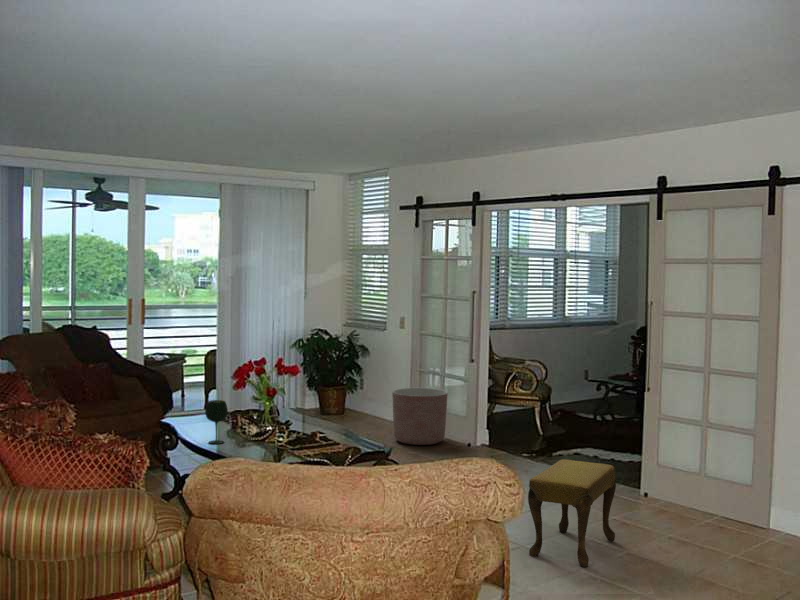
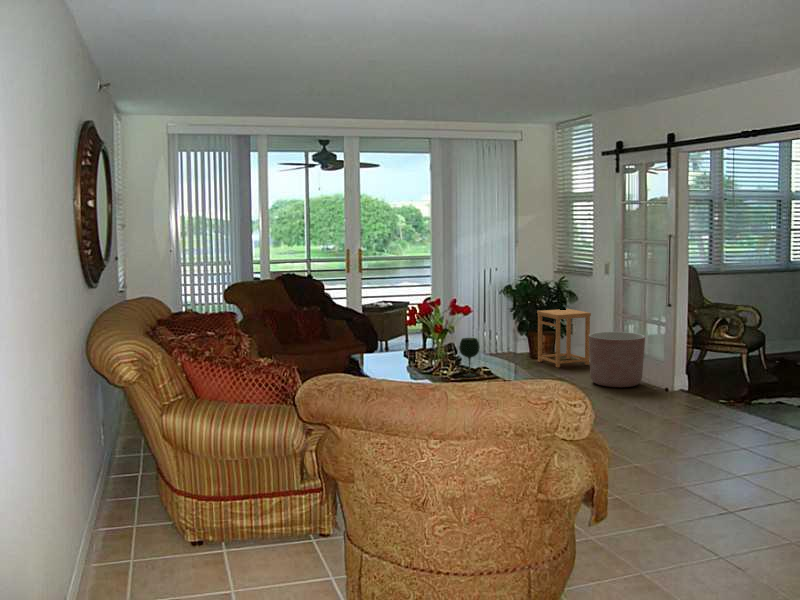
side table: none [331,365,386,426] -> present [537,309,591,368]
wine glass: present [205,400,228,444] -> present [459,338,480,377]
footstool: present [528,459,616,567] -> none [676,404,779,509]

